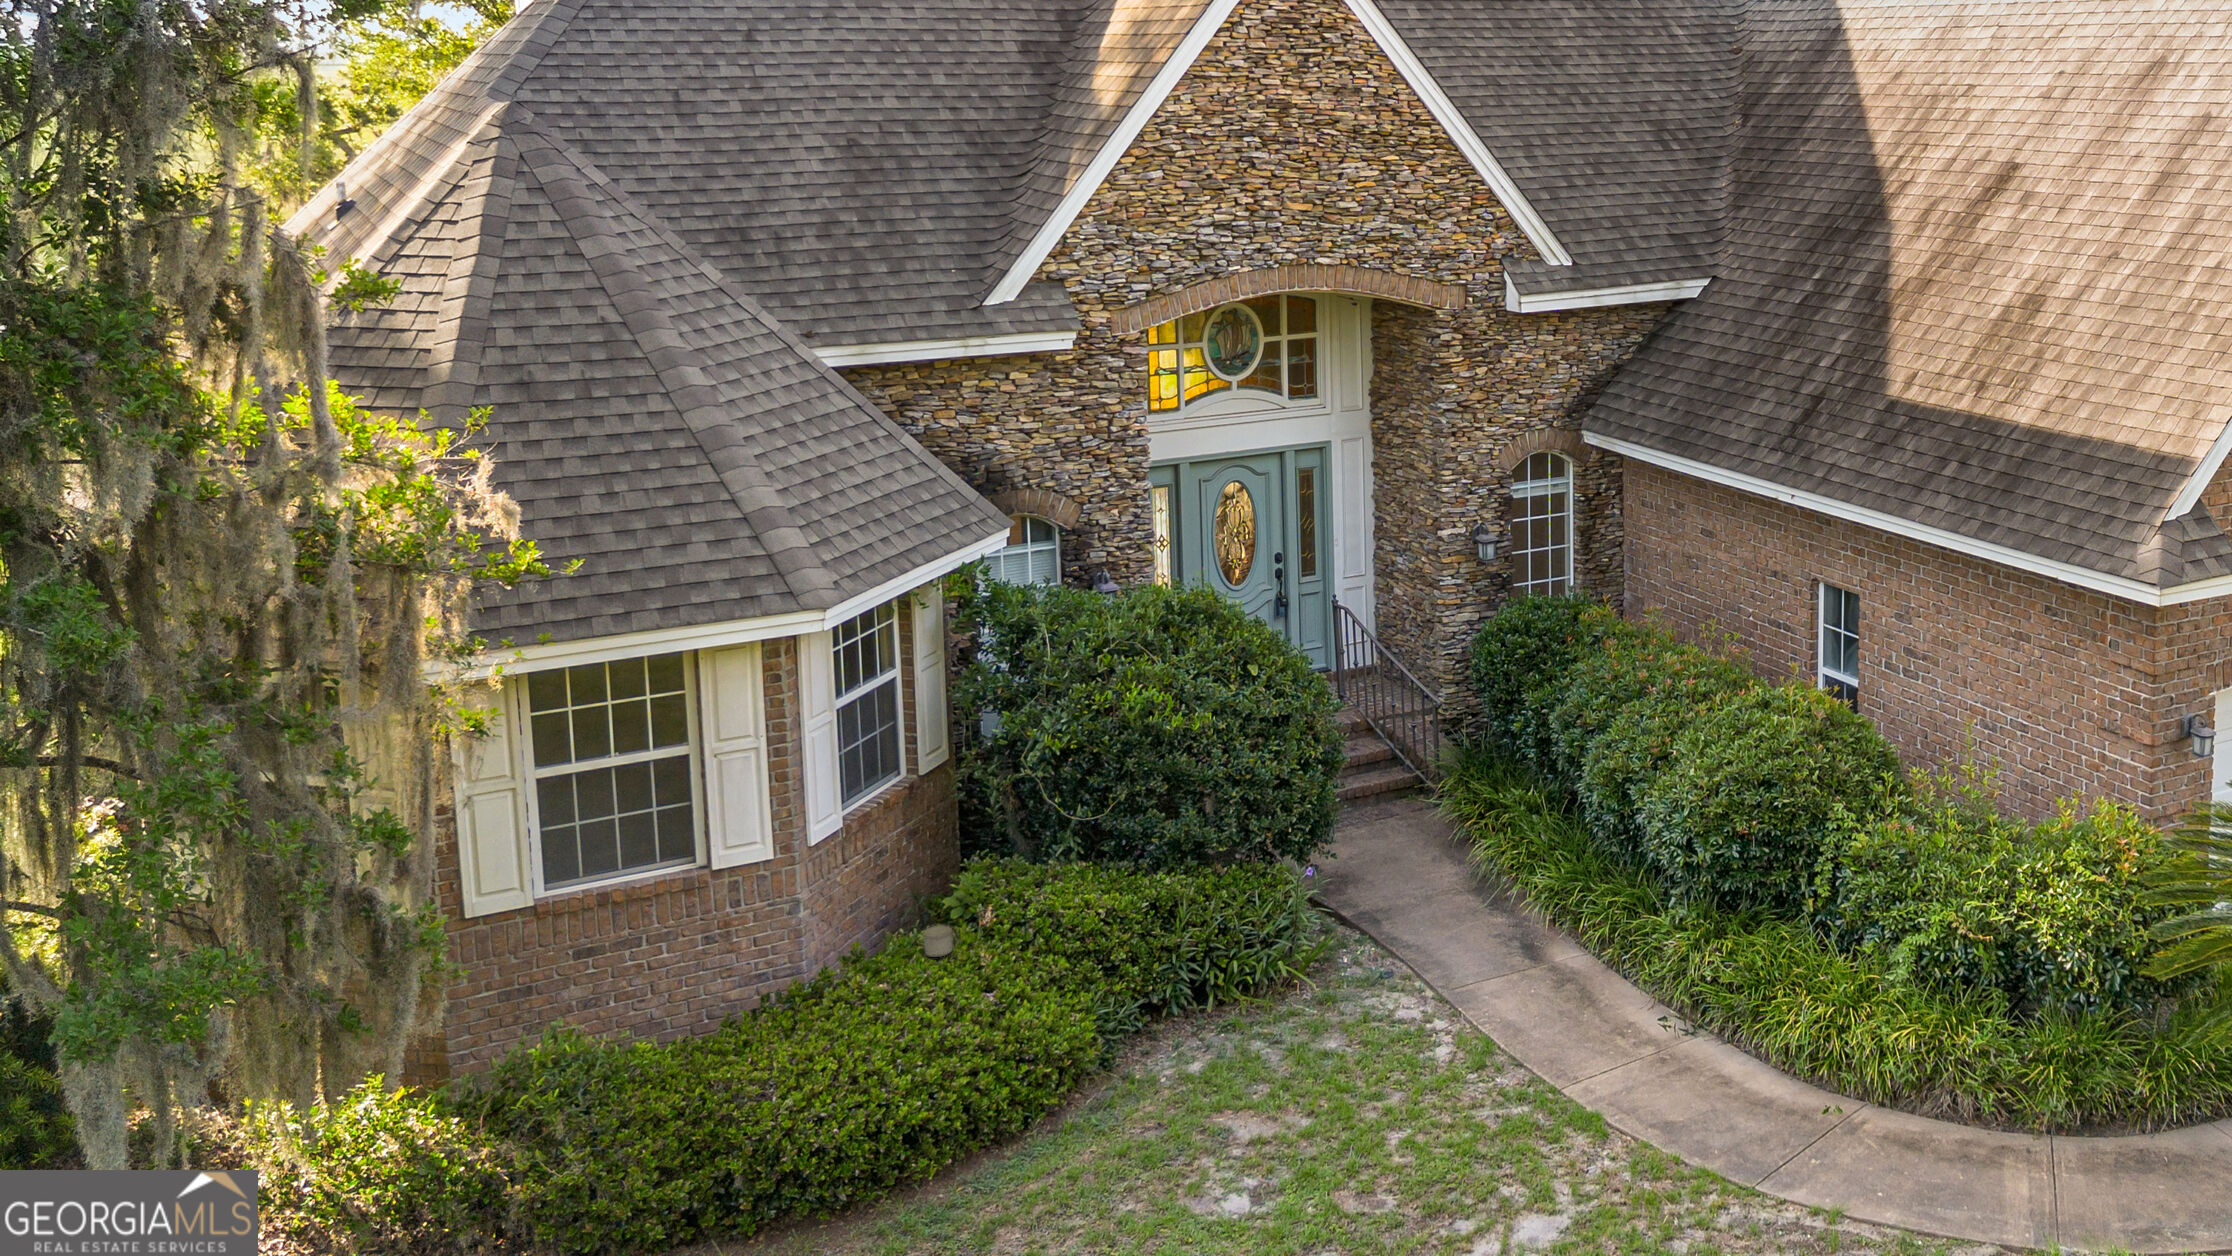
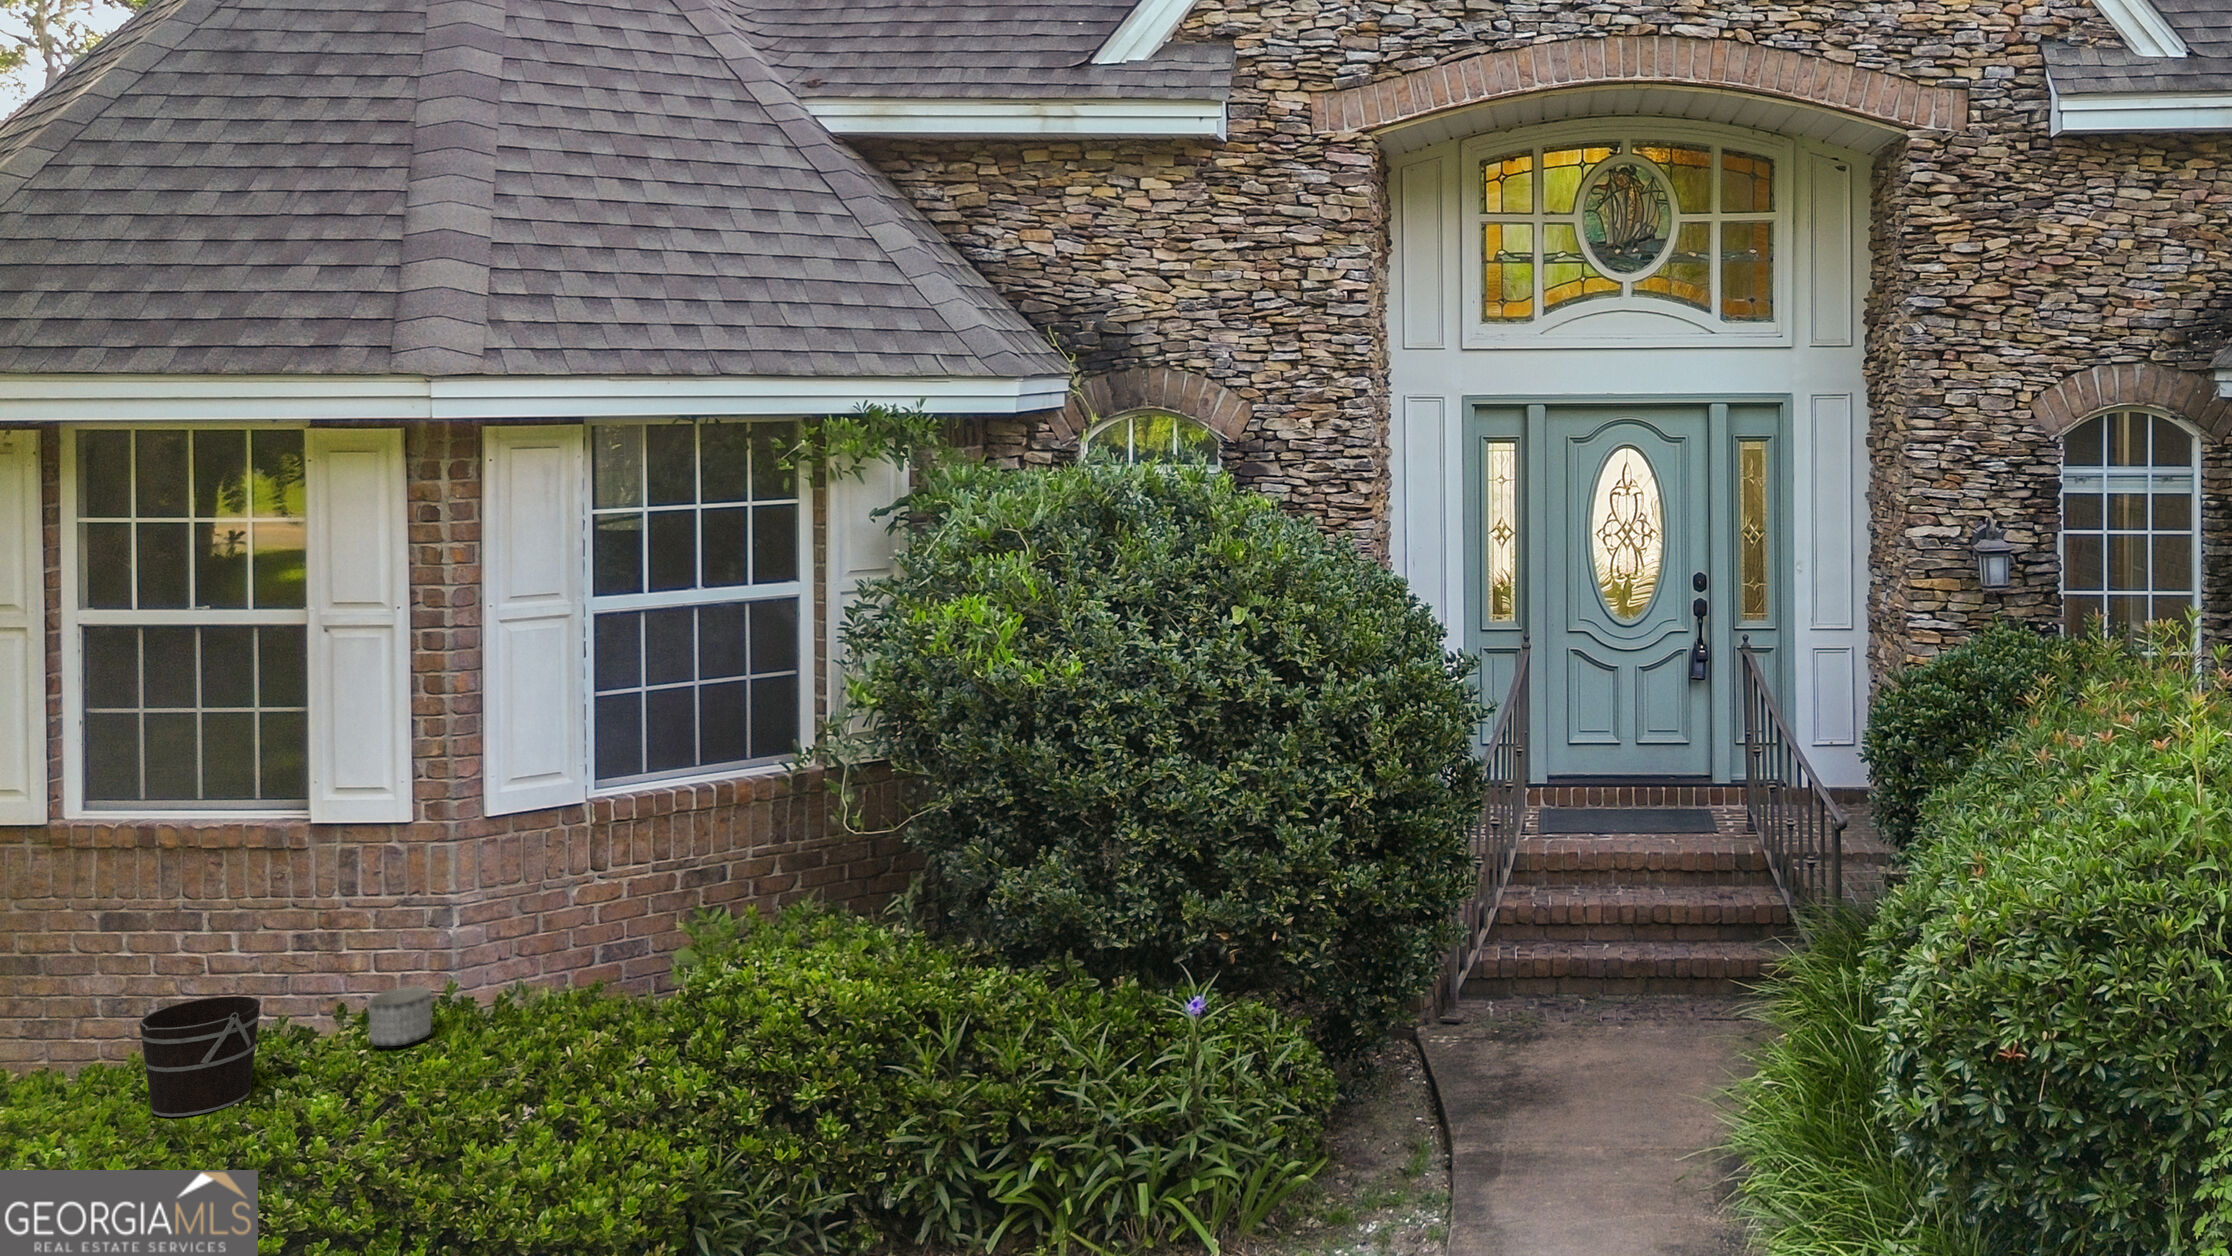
bucket: none [870,945,925,1006] -> present [140,996,260,1117]

